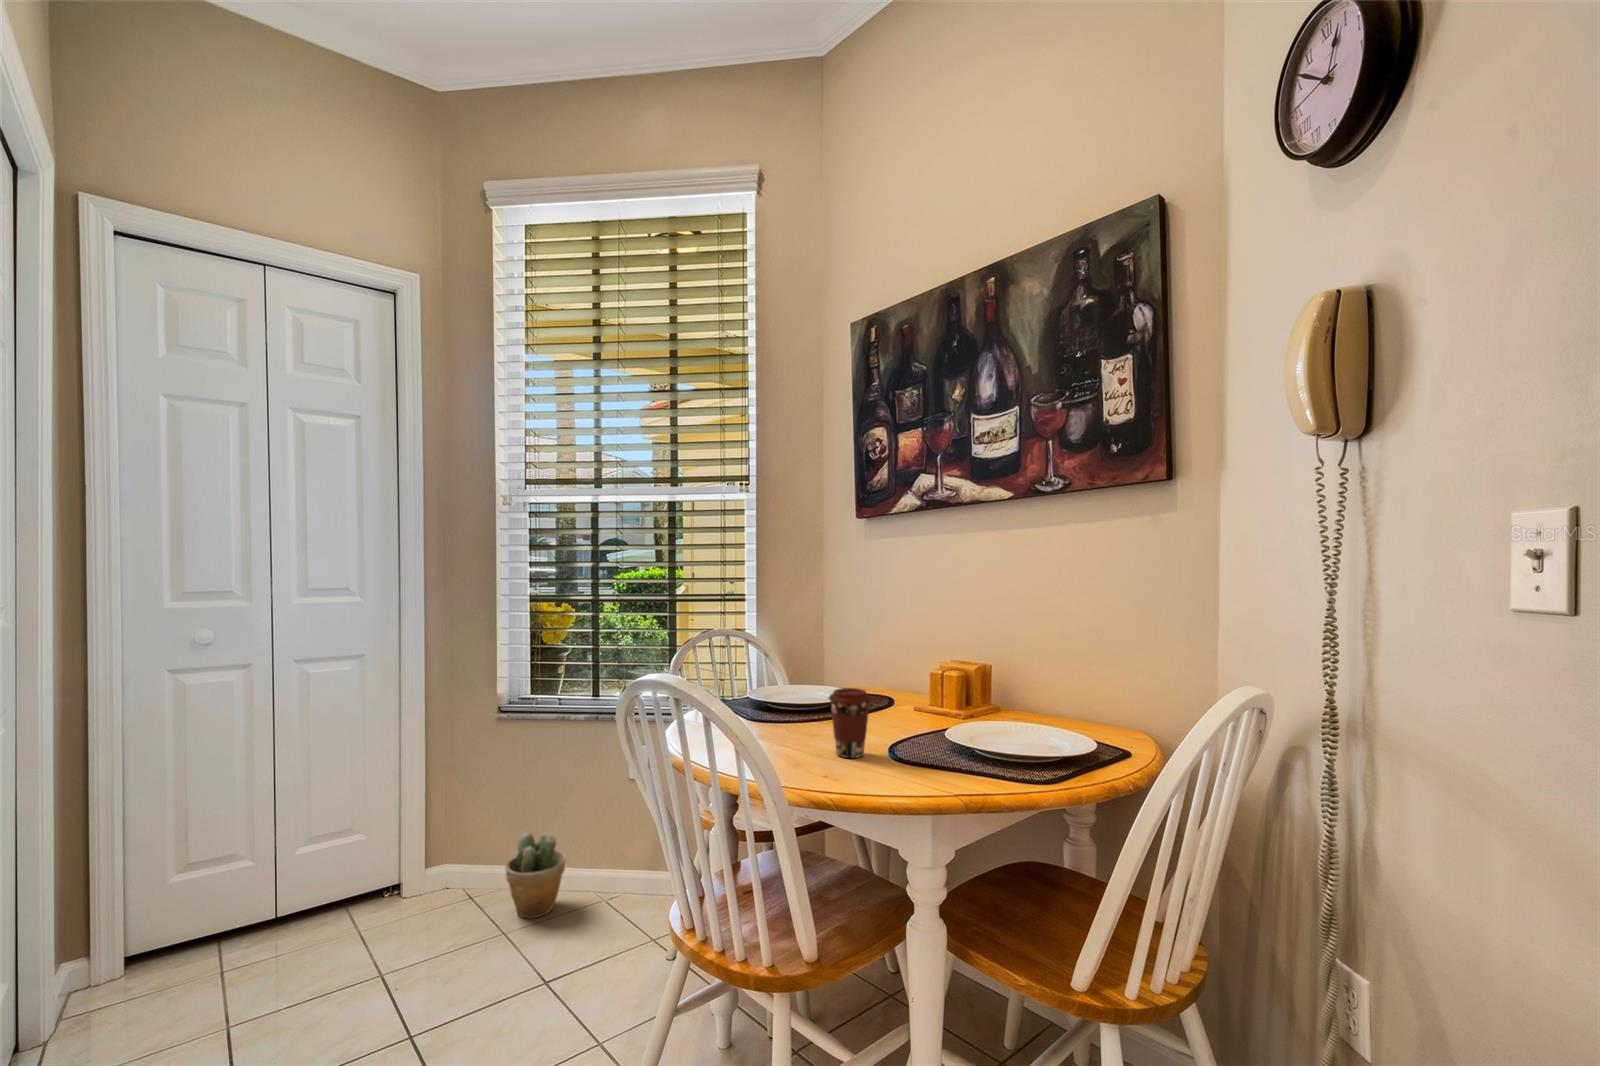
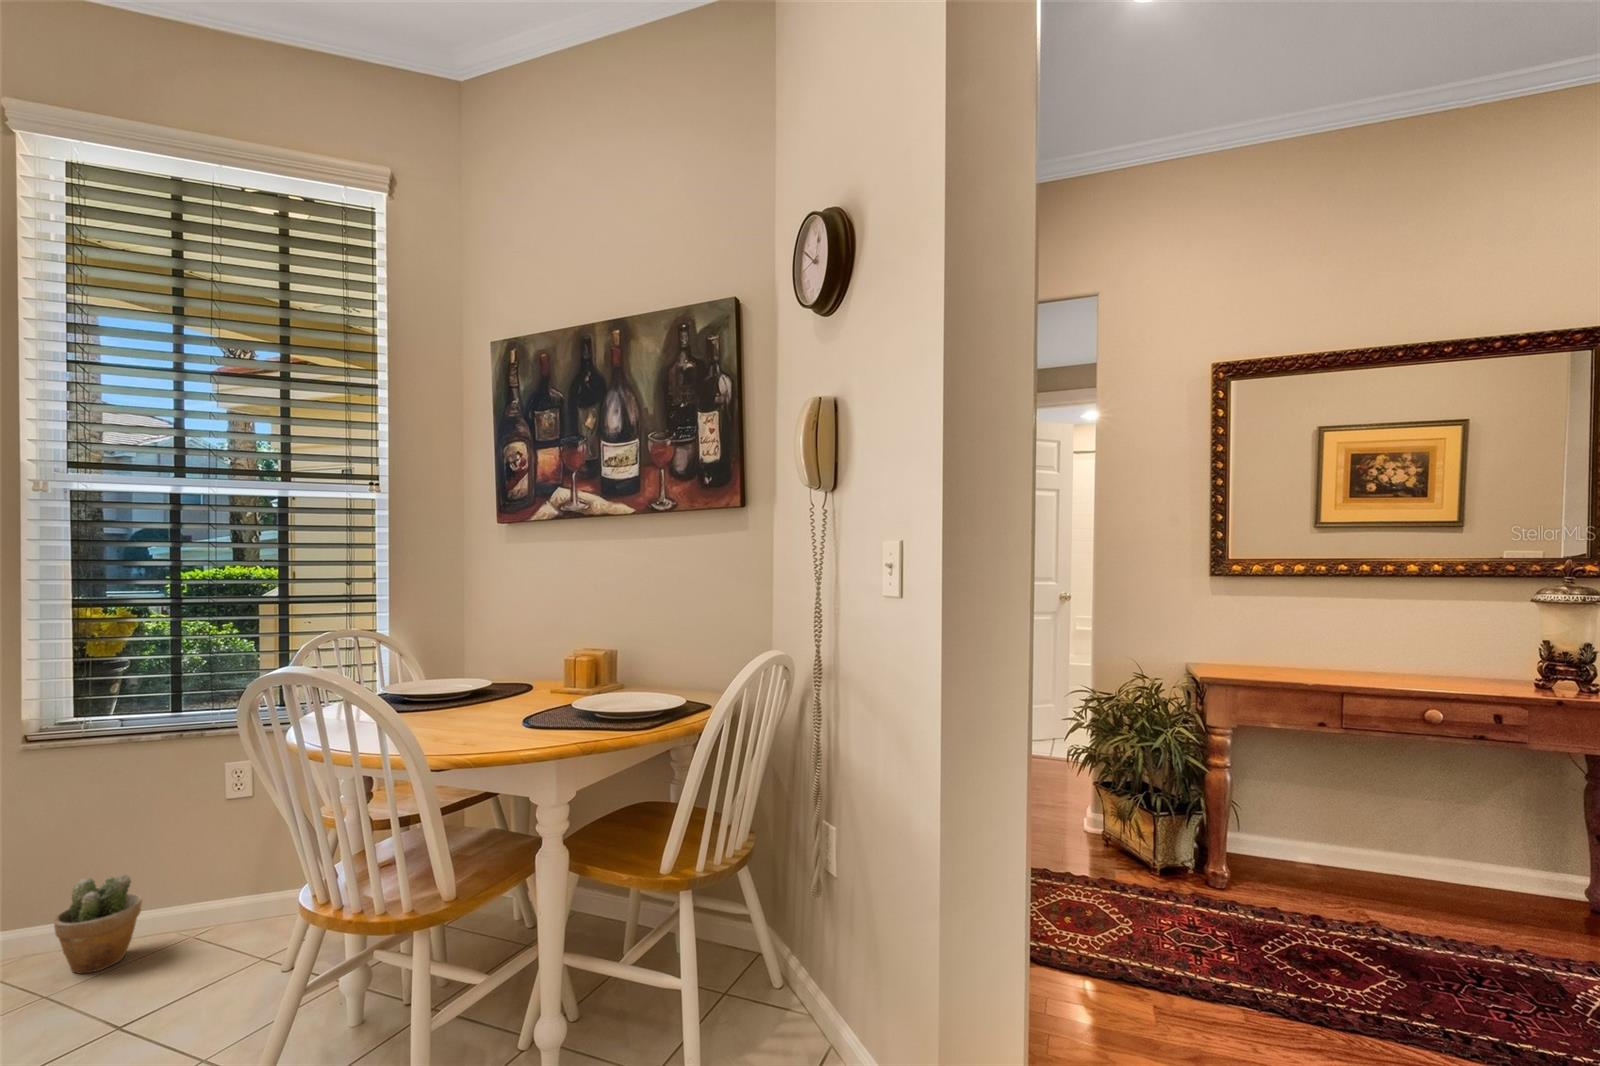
coffee cup: present [829,688,871,758] -> none [474,672,512,728]

